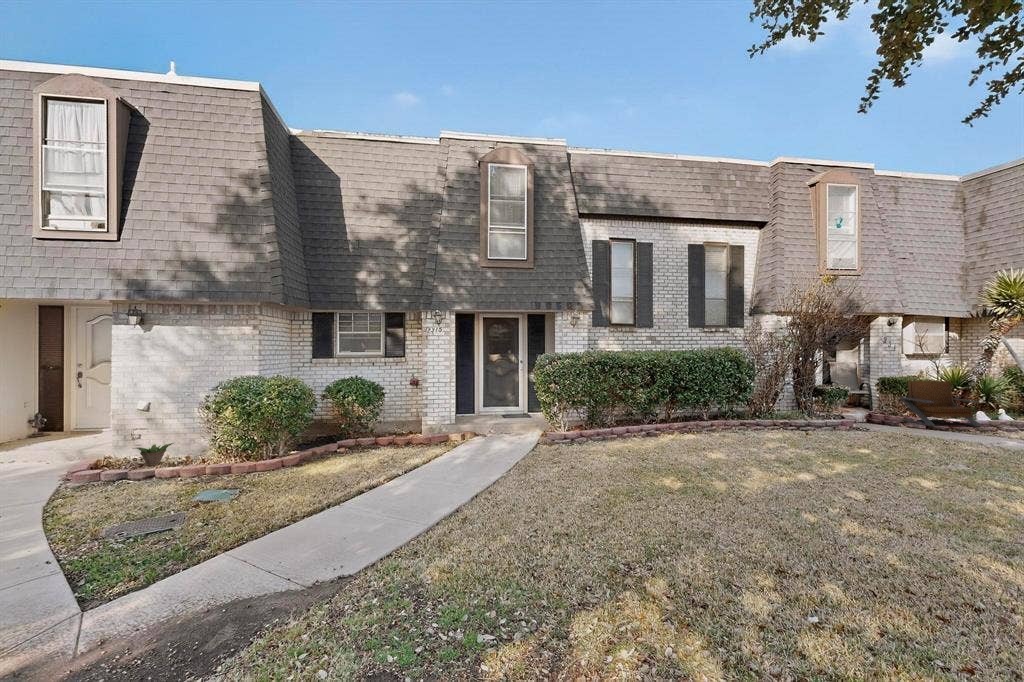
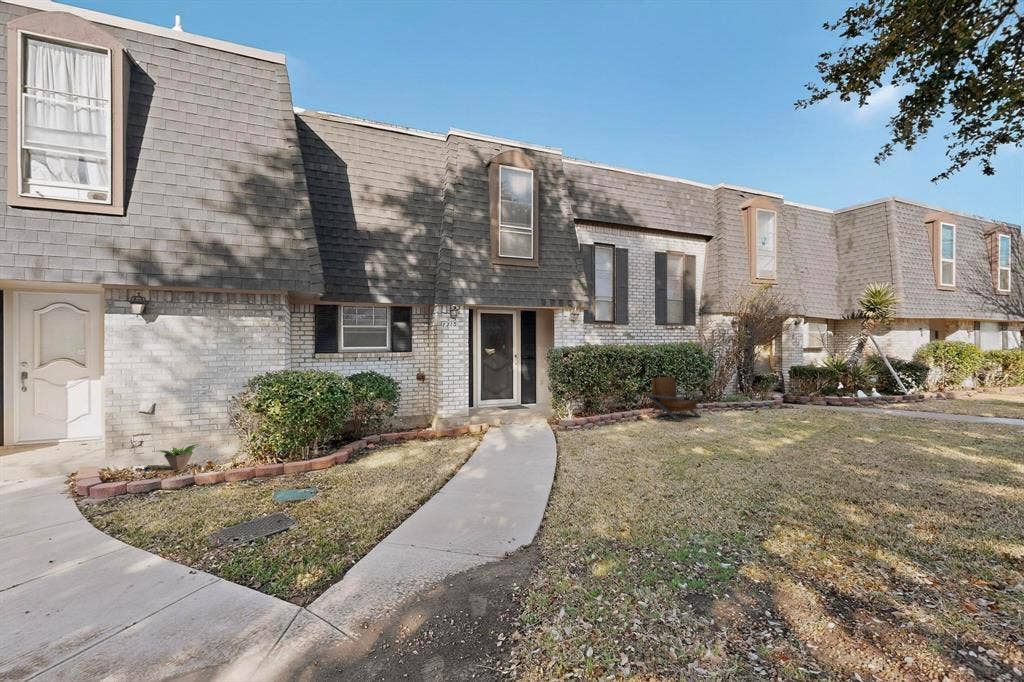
lounge chair: present [900,381,981,426] -> present [646,377,701,422]

